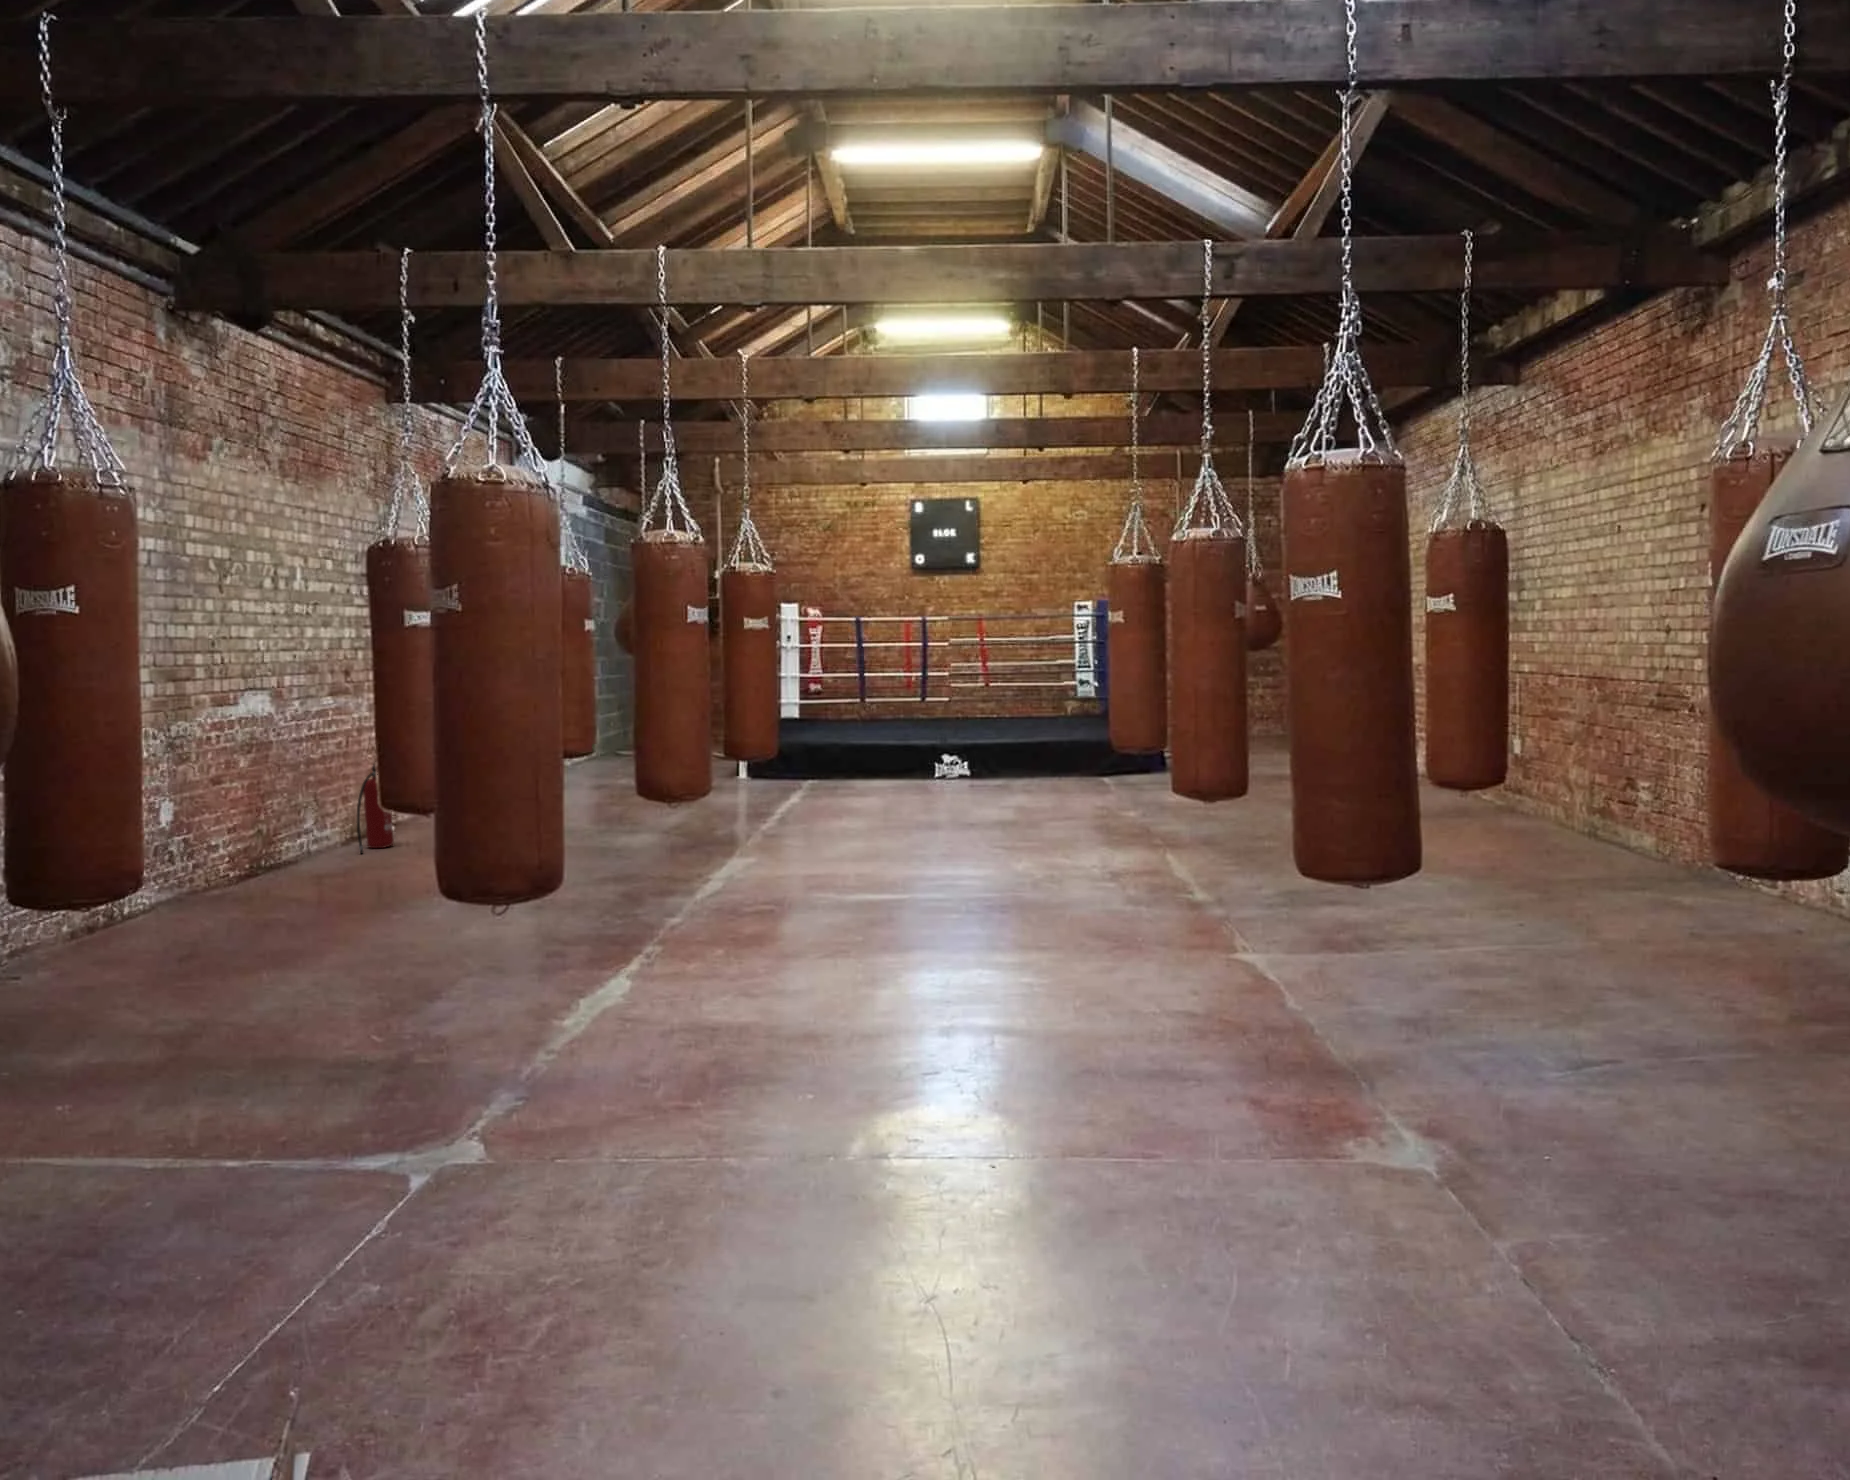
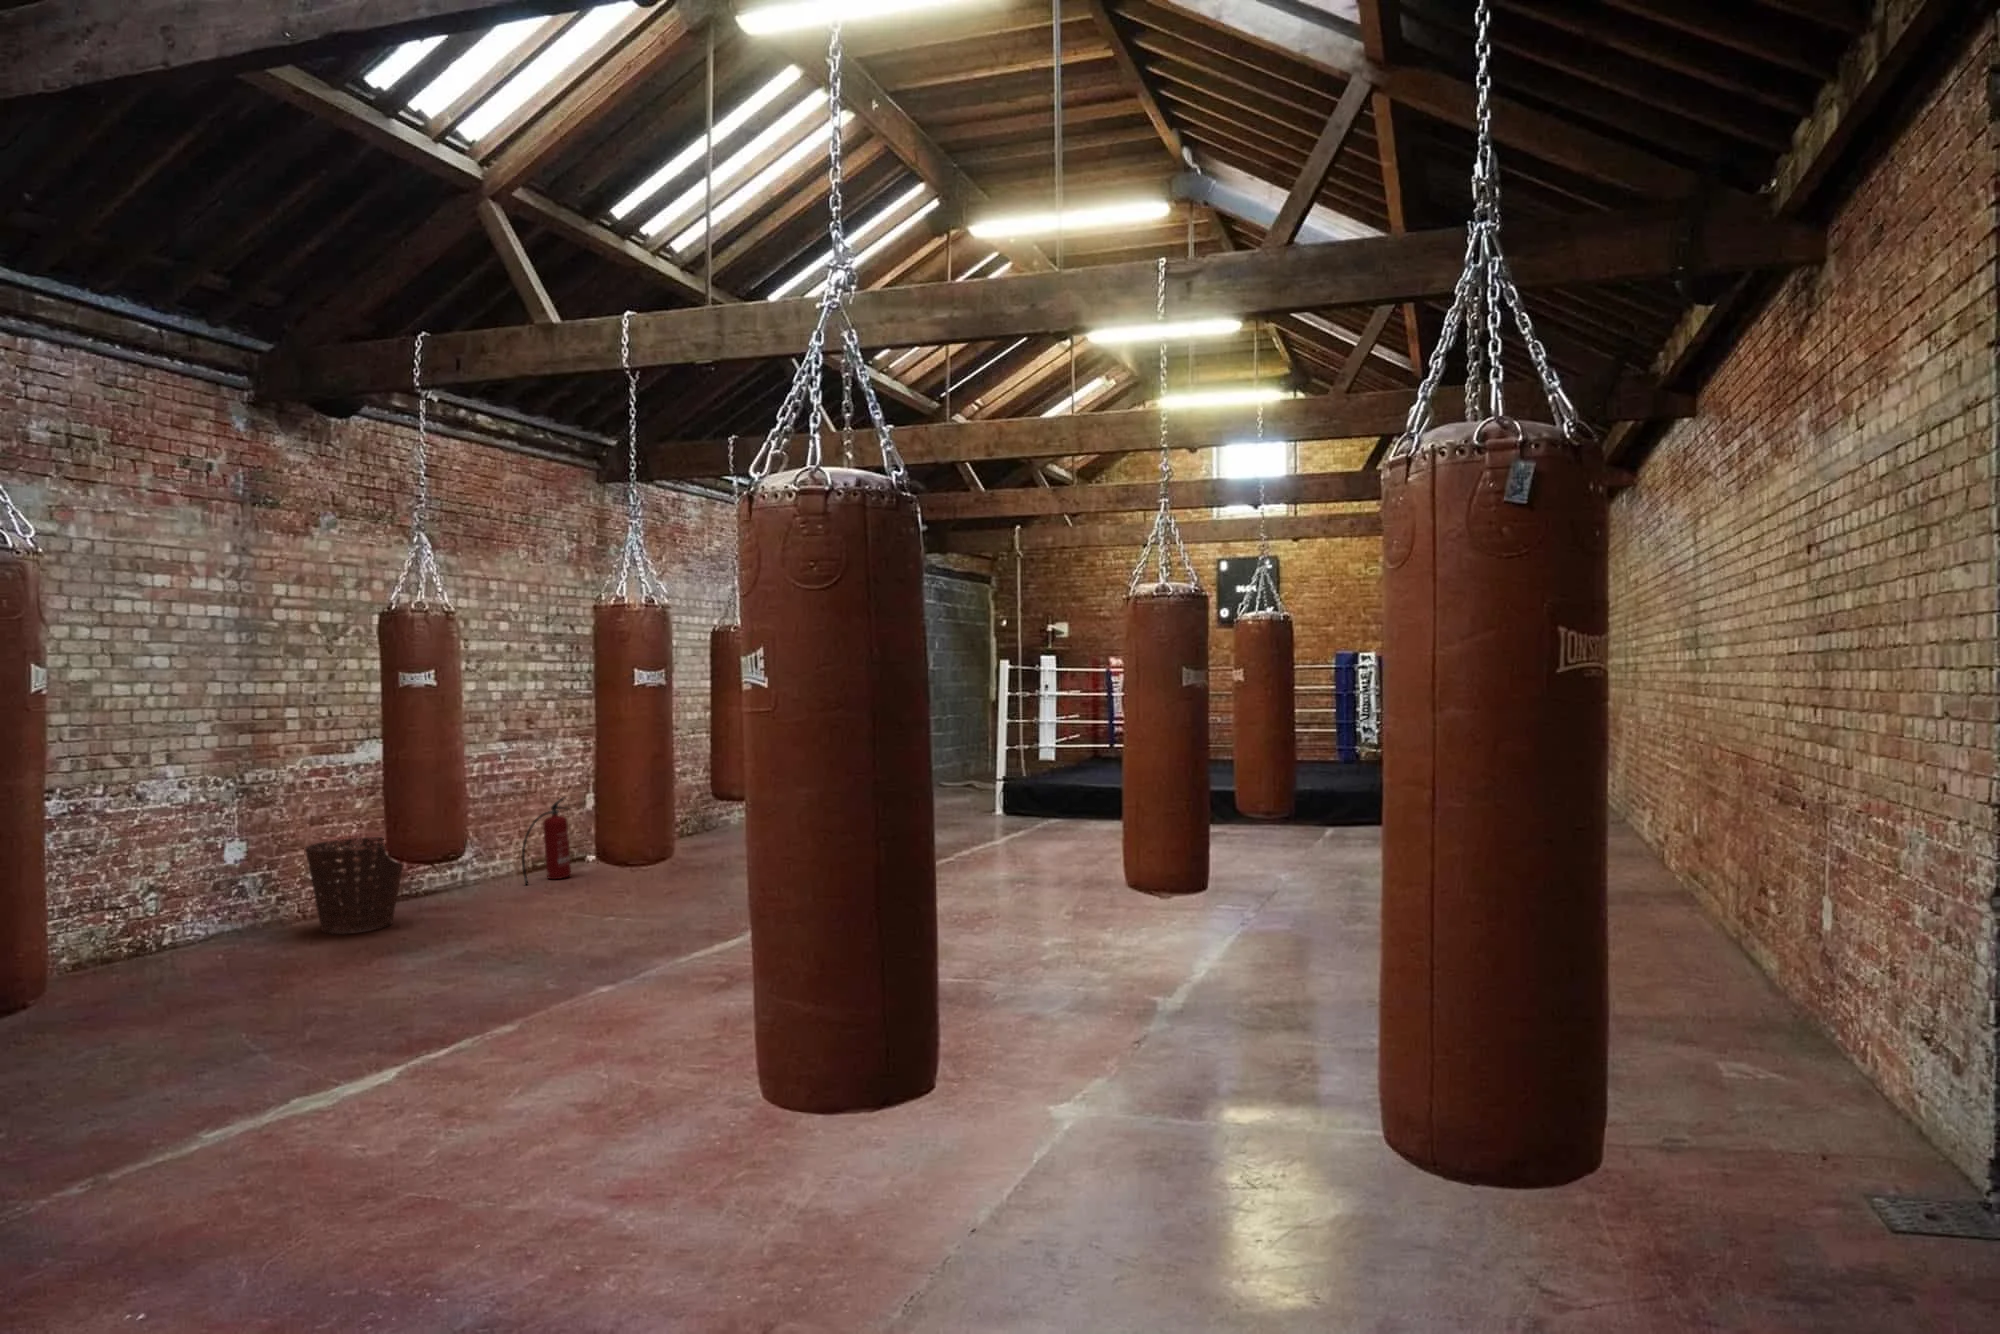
basket: none [224,796,328,898] -> present [305,837,403,934]

